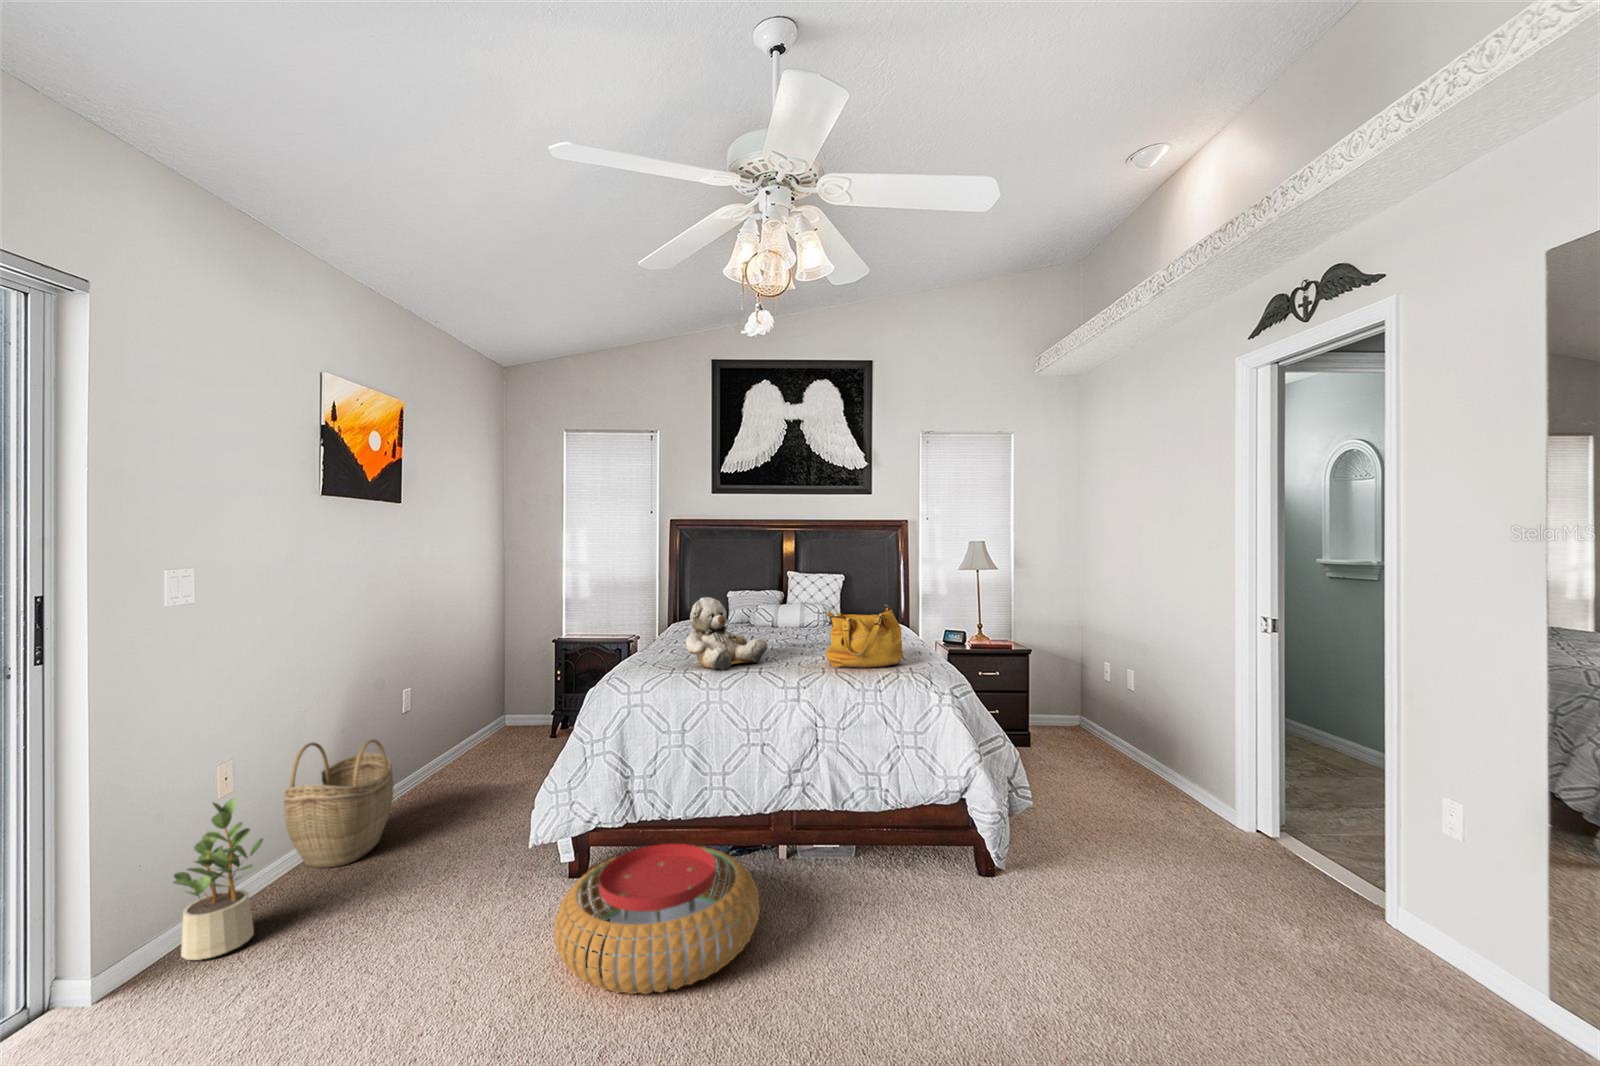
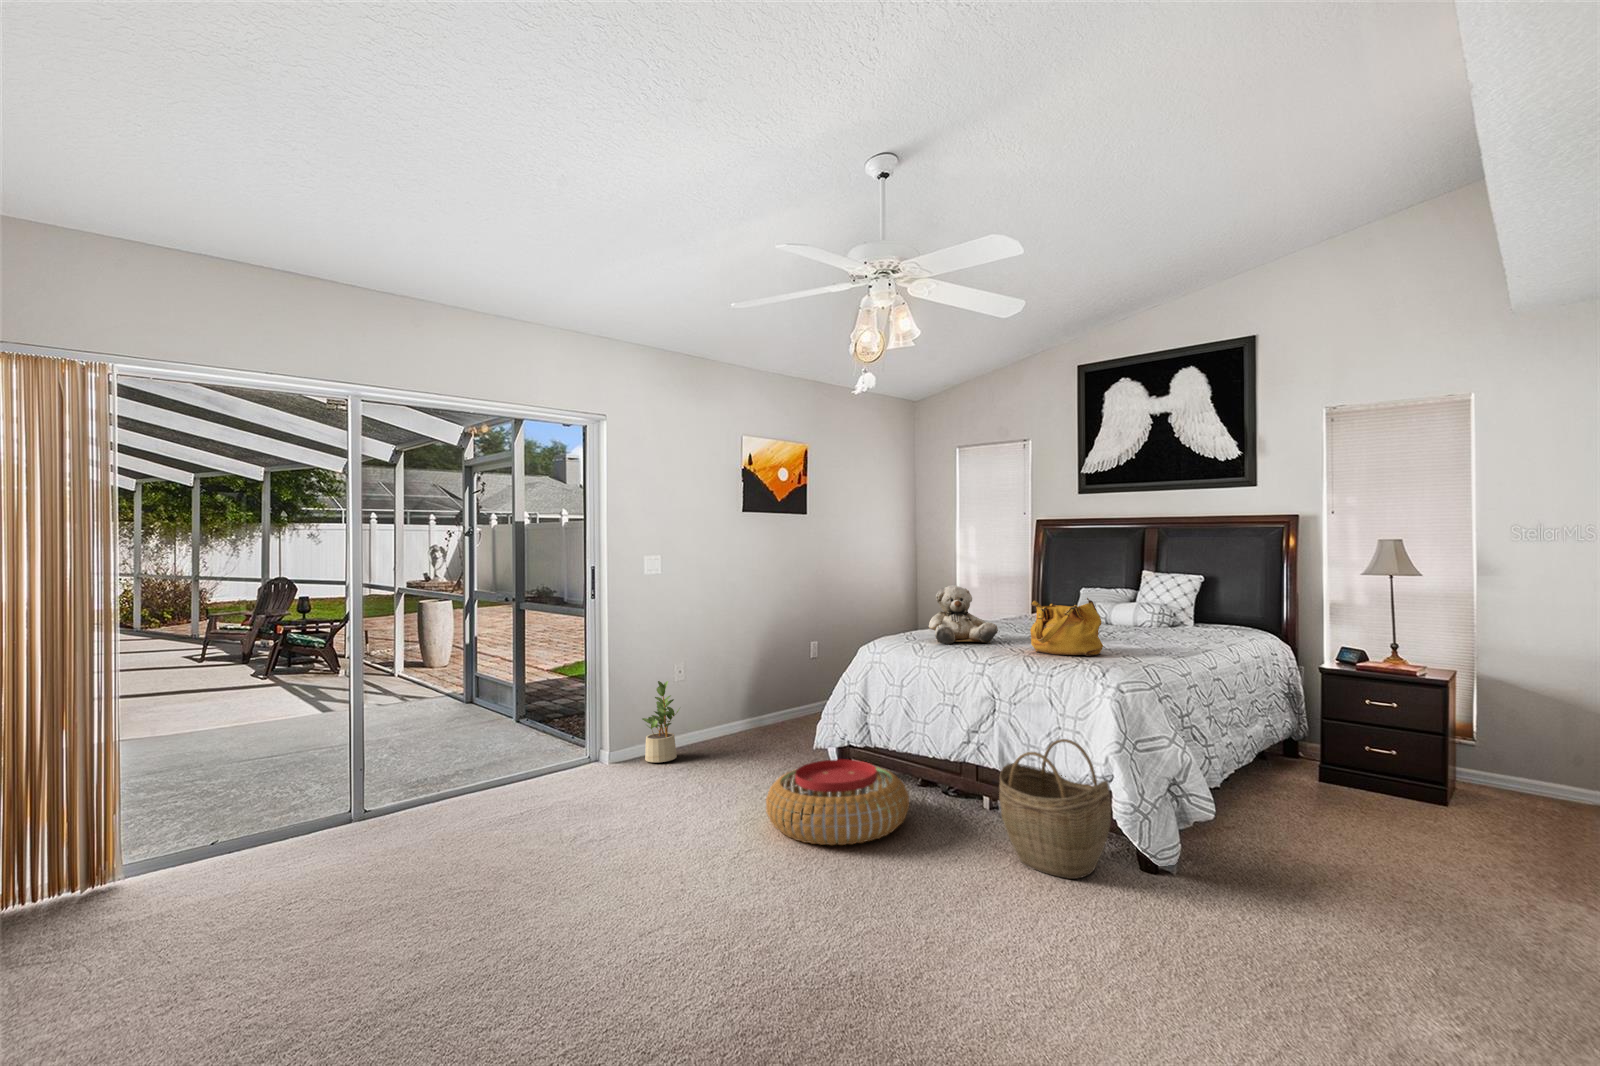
woven basket: present [284,739,394,868] -> present [999,739,1111,879]

